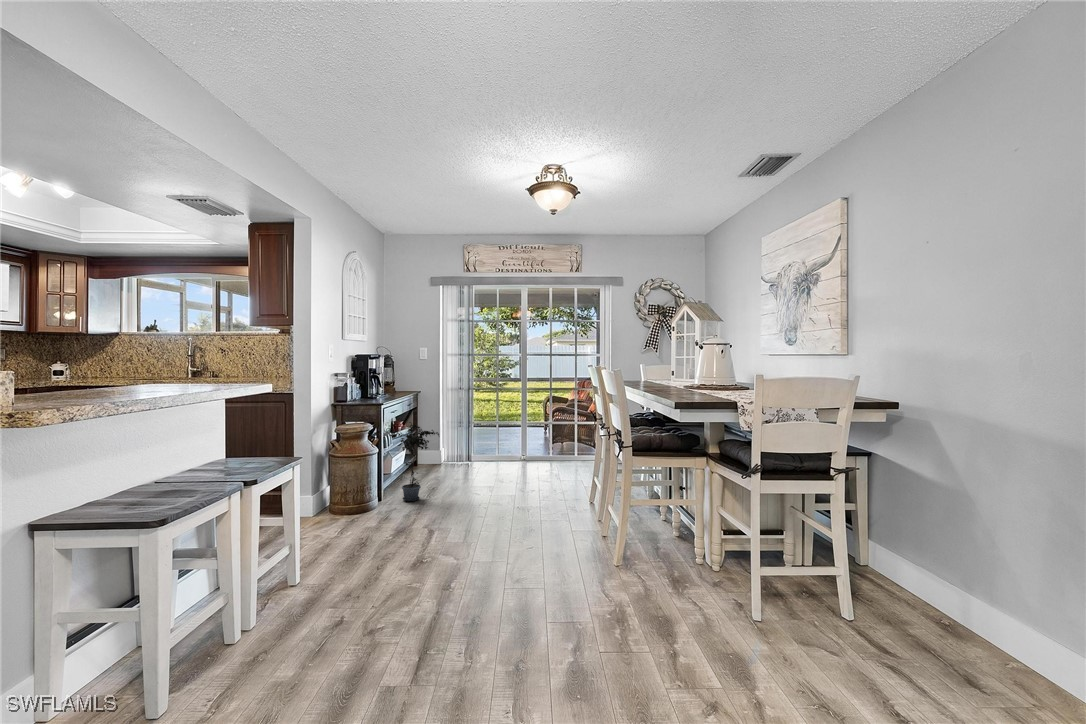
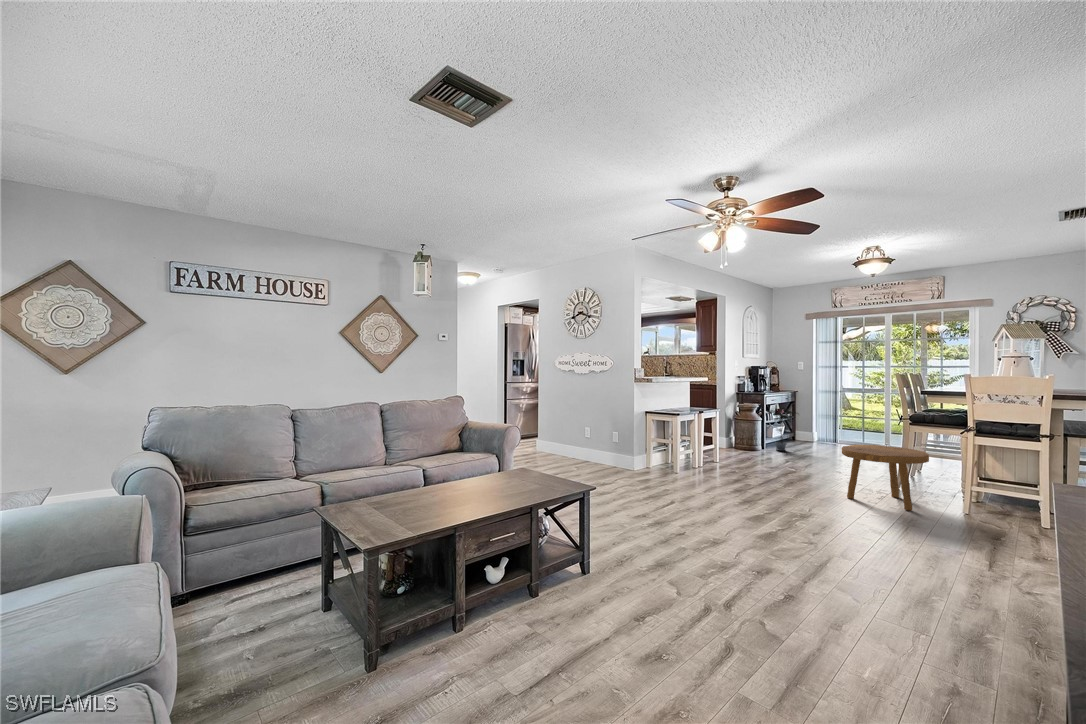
footstool: none [611,505,761,652] -> present [842,445,929,511]

